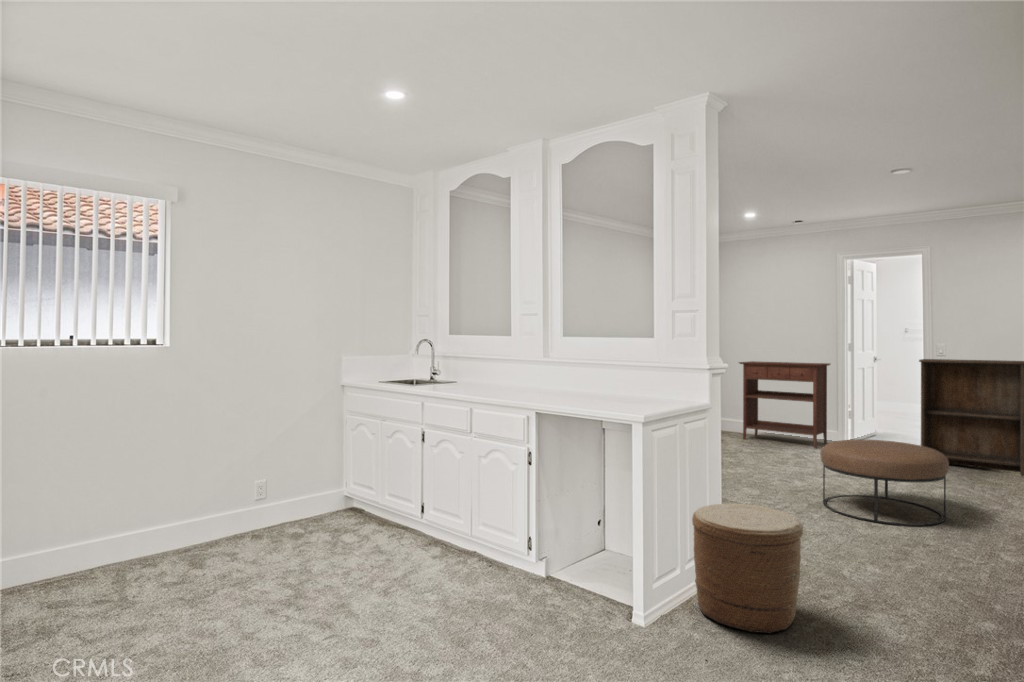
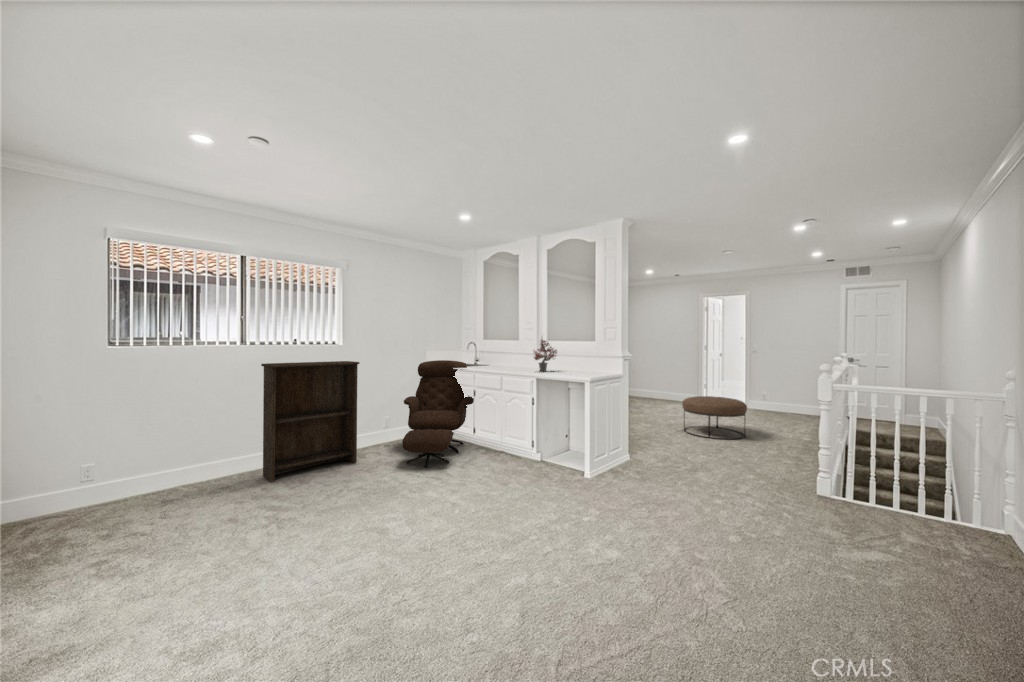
potted plant: none [528,323,579,398] -> present [534,339,557,371]
bookshelf: present [919,359,1024,476] -> present [261,361,359,482]
console table: present [739,361,830,448] -> none [641,356,693,404]
lounge chair: none [266,375,421,595] -> present [402,360,474,468]
woven basket: present [692,504,803,633] -> none [614,423,666,481]

